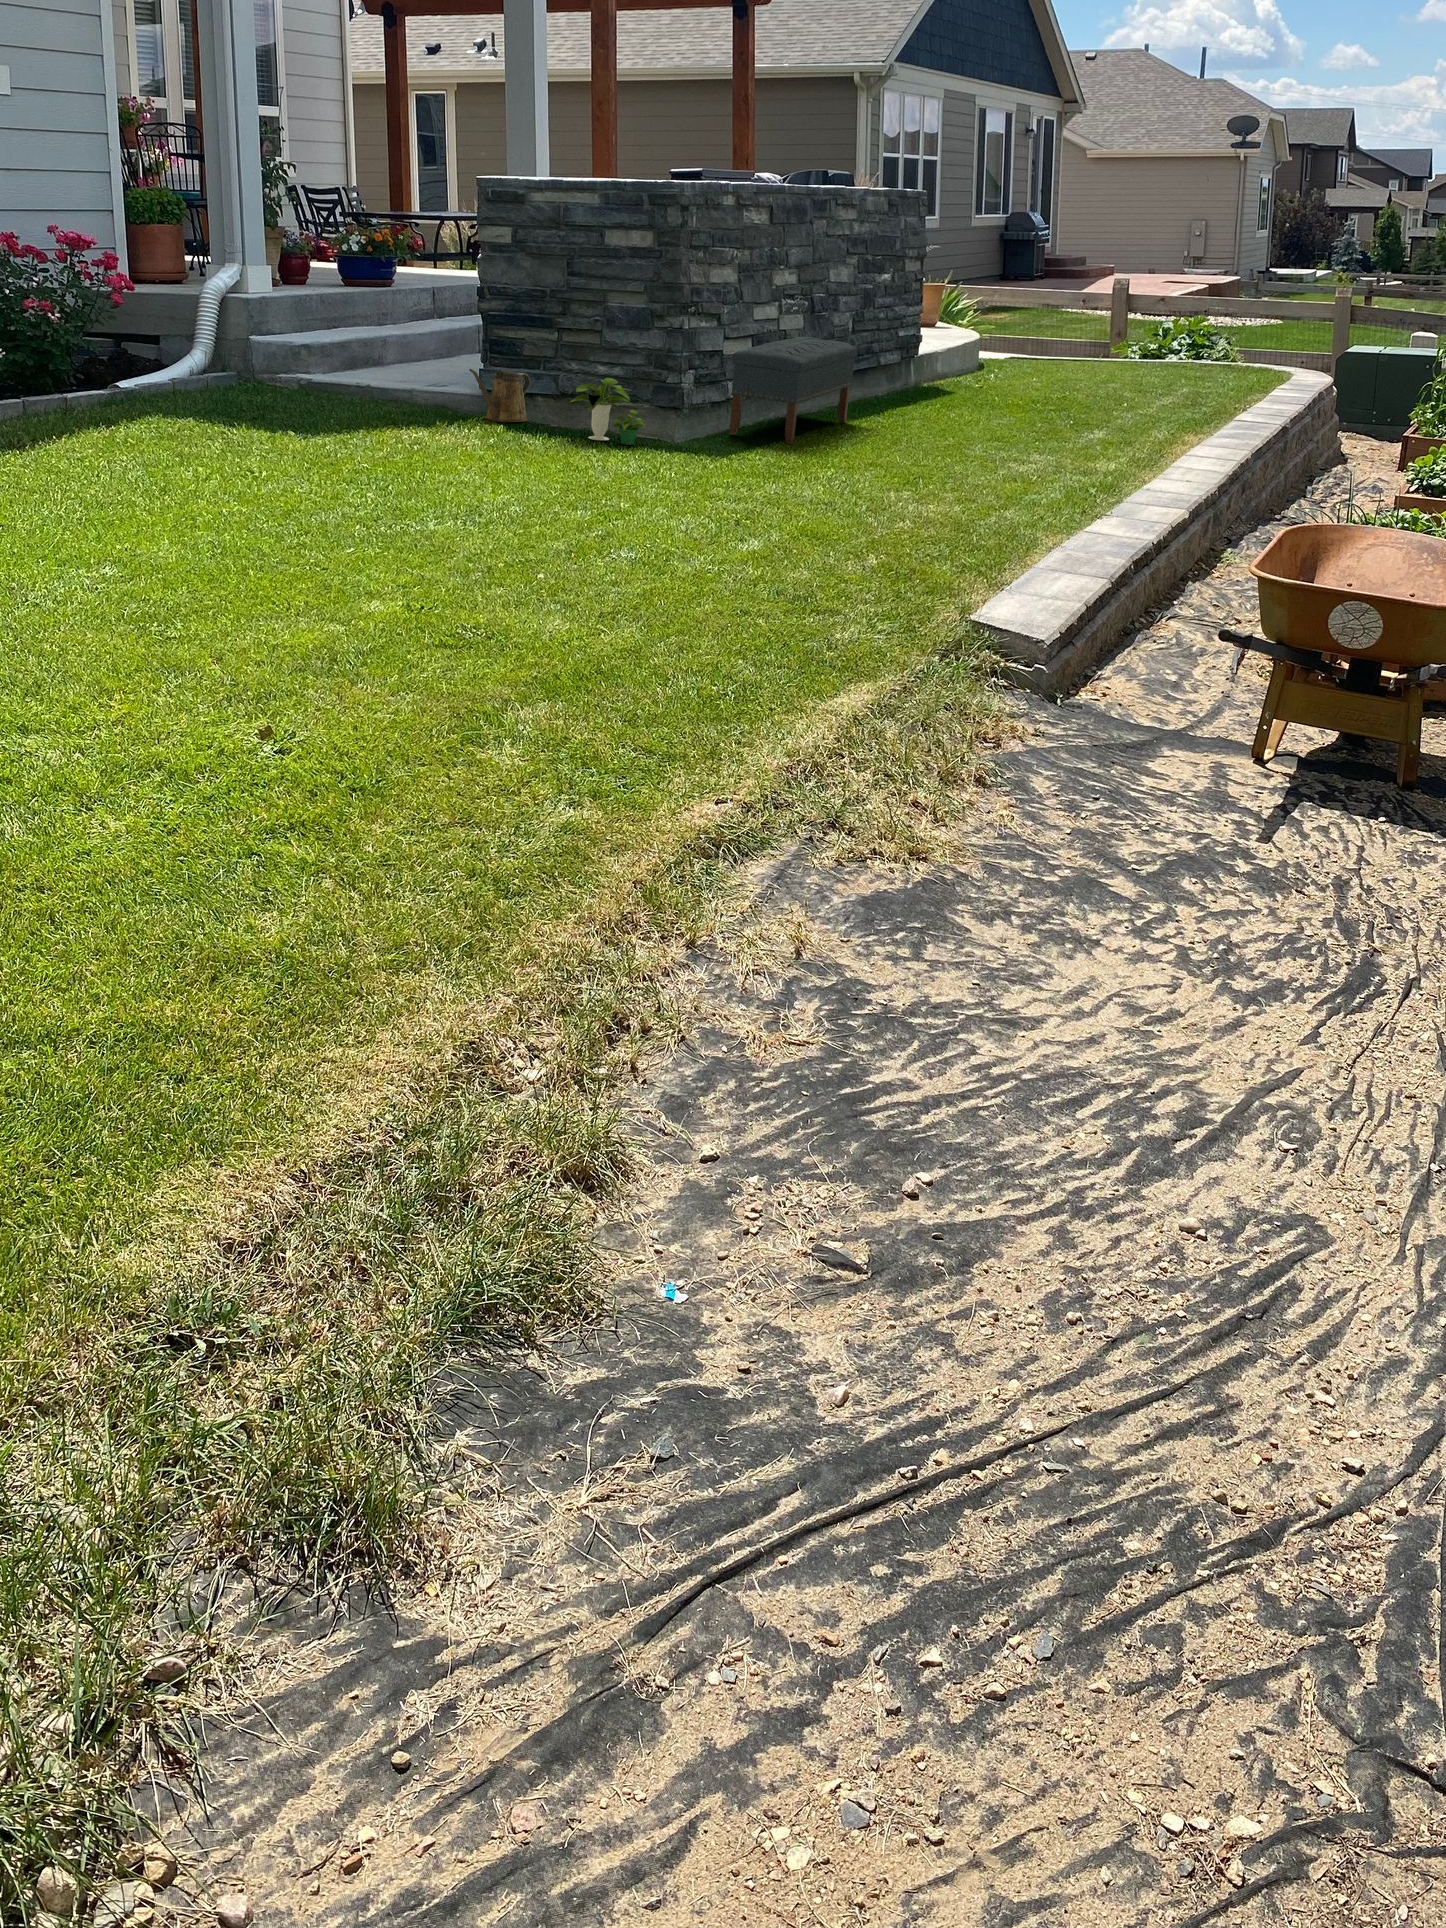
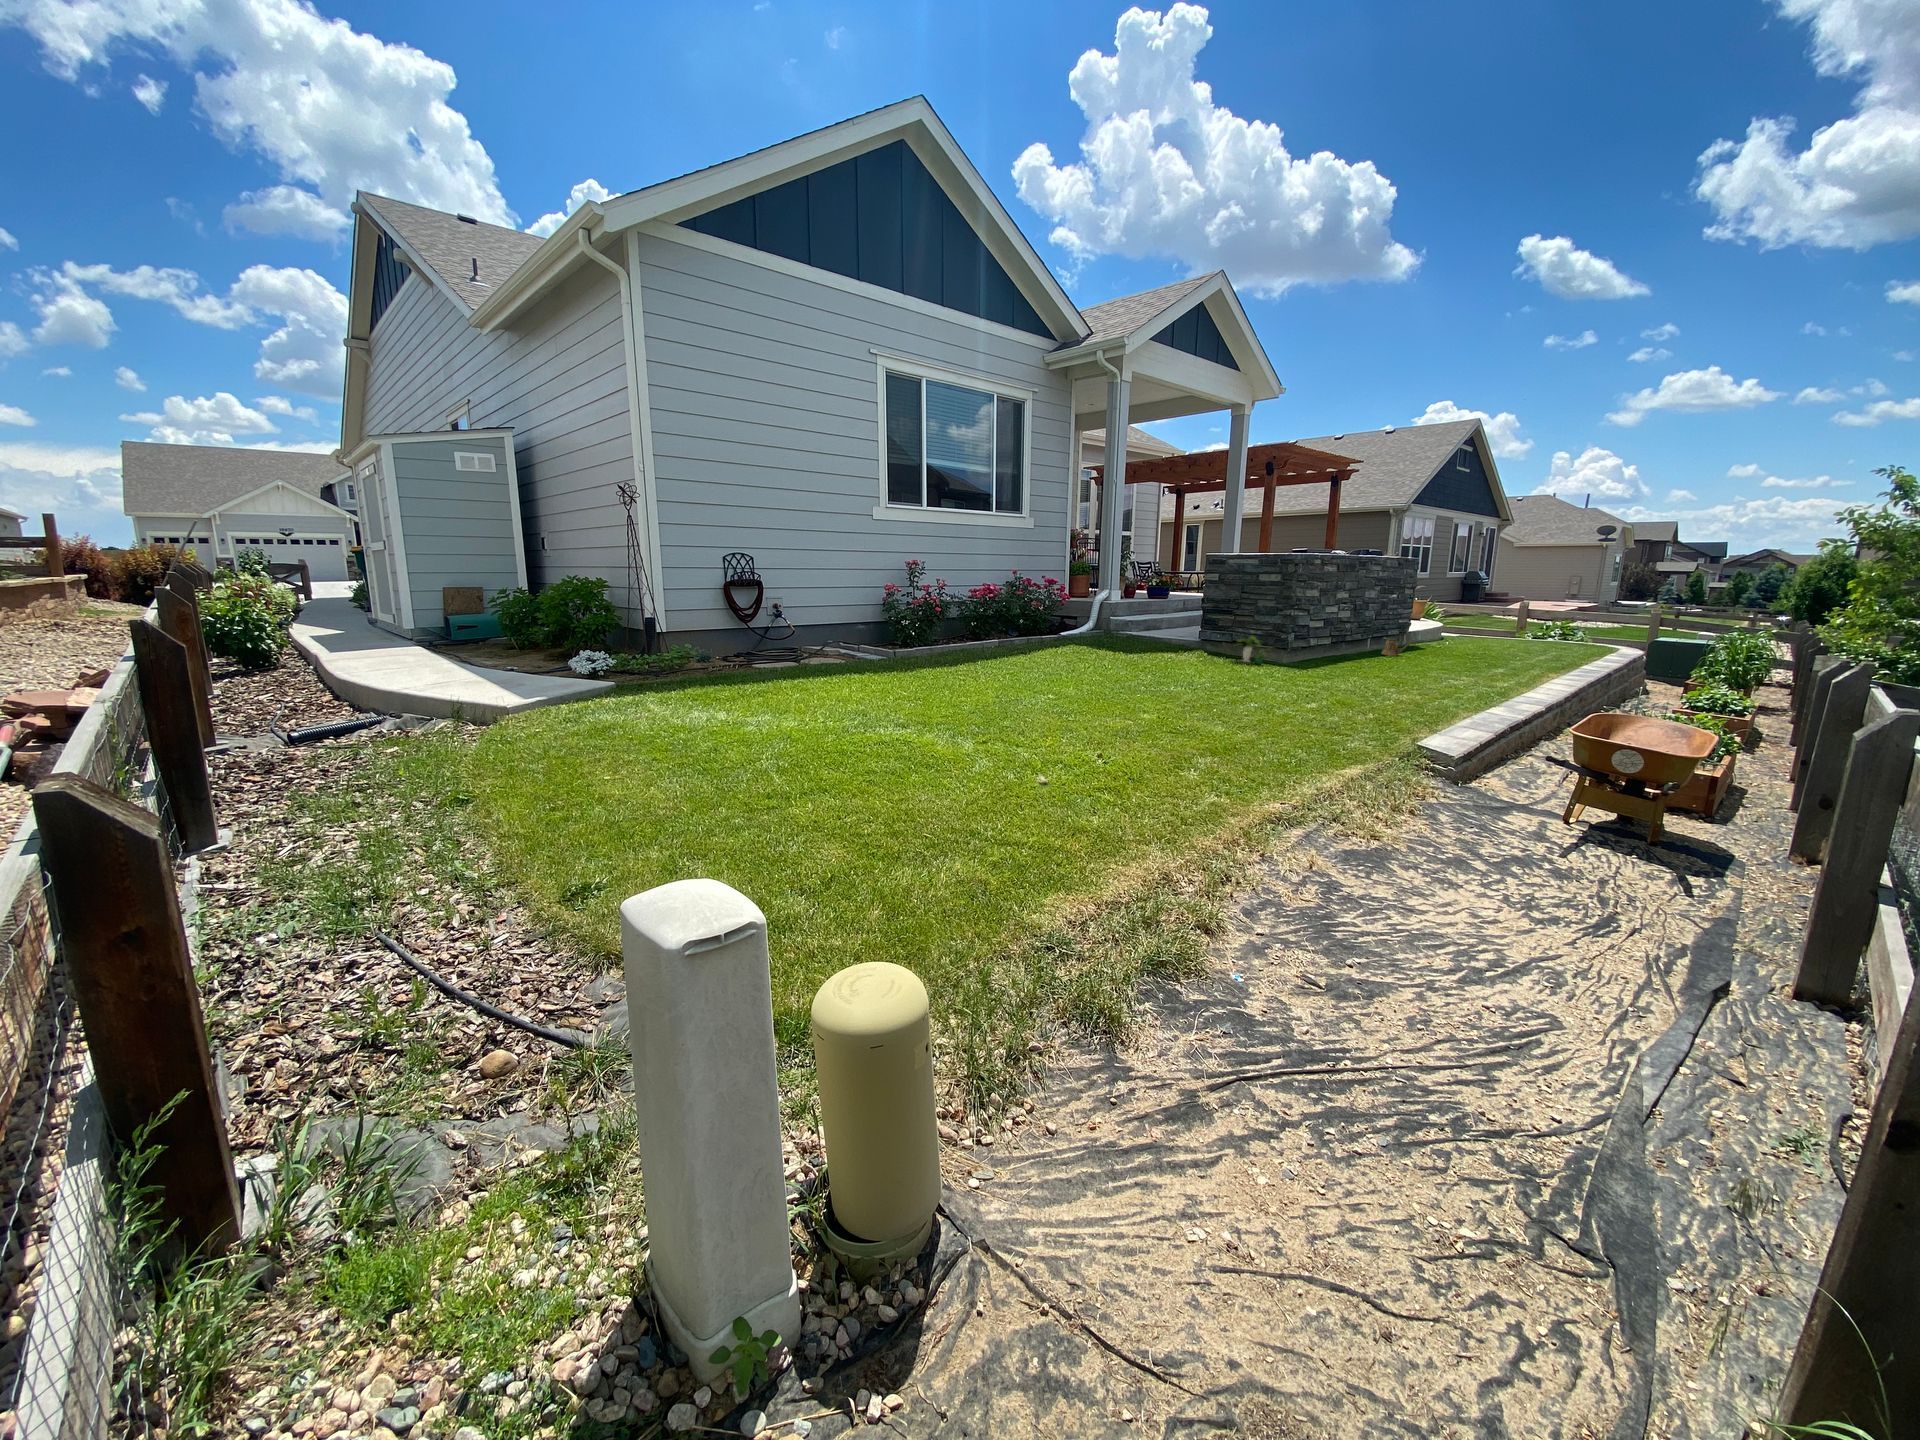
bench: present [729,337,857,444] -> none [1305,621,1371,667]
watering can: present [469,369,530,422] -> present [1381,638,1417,656]

